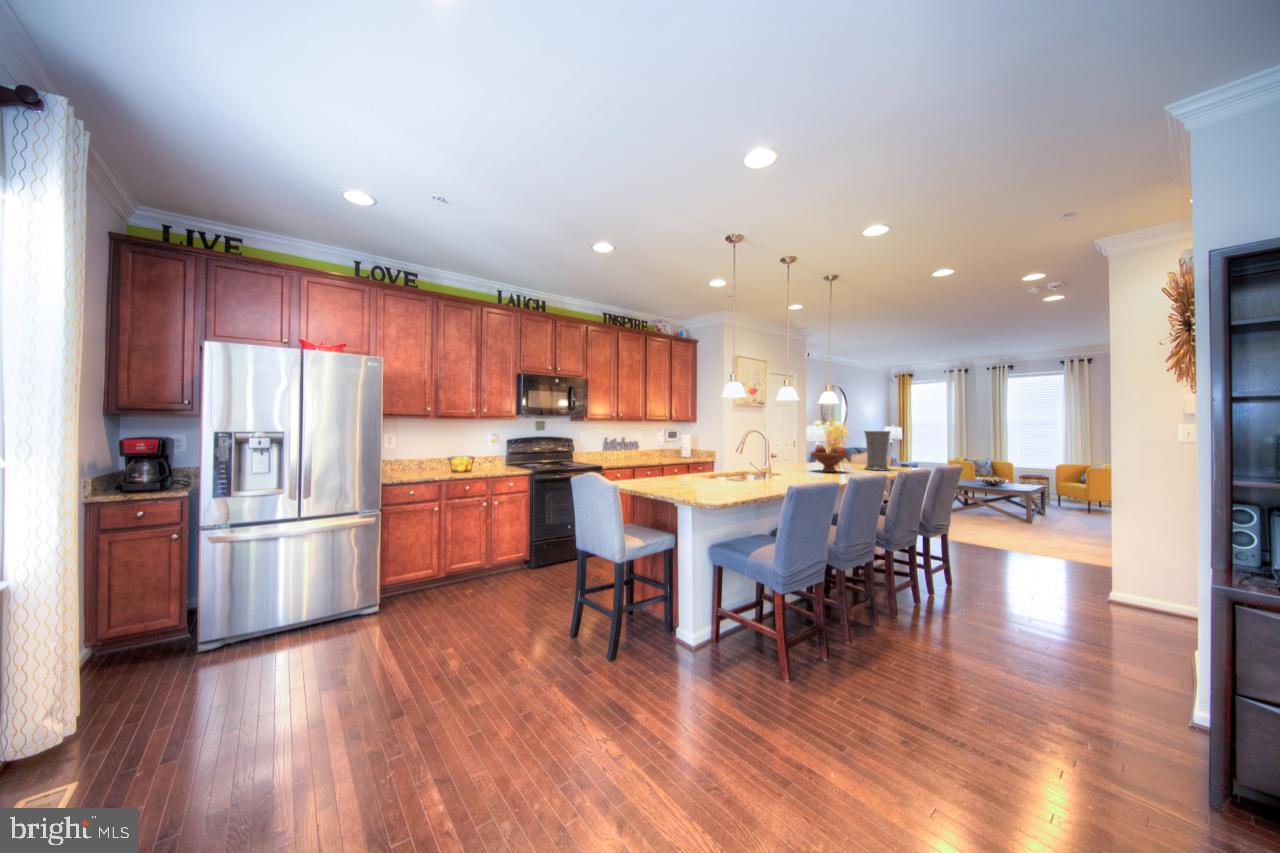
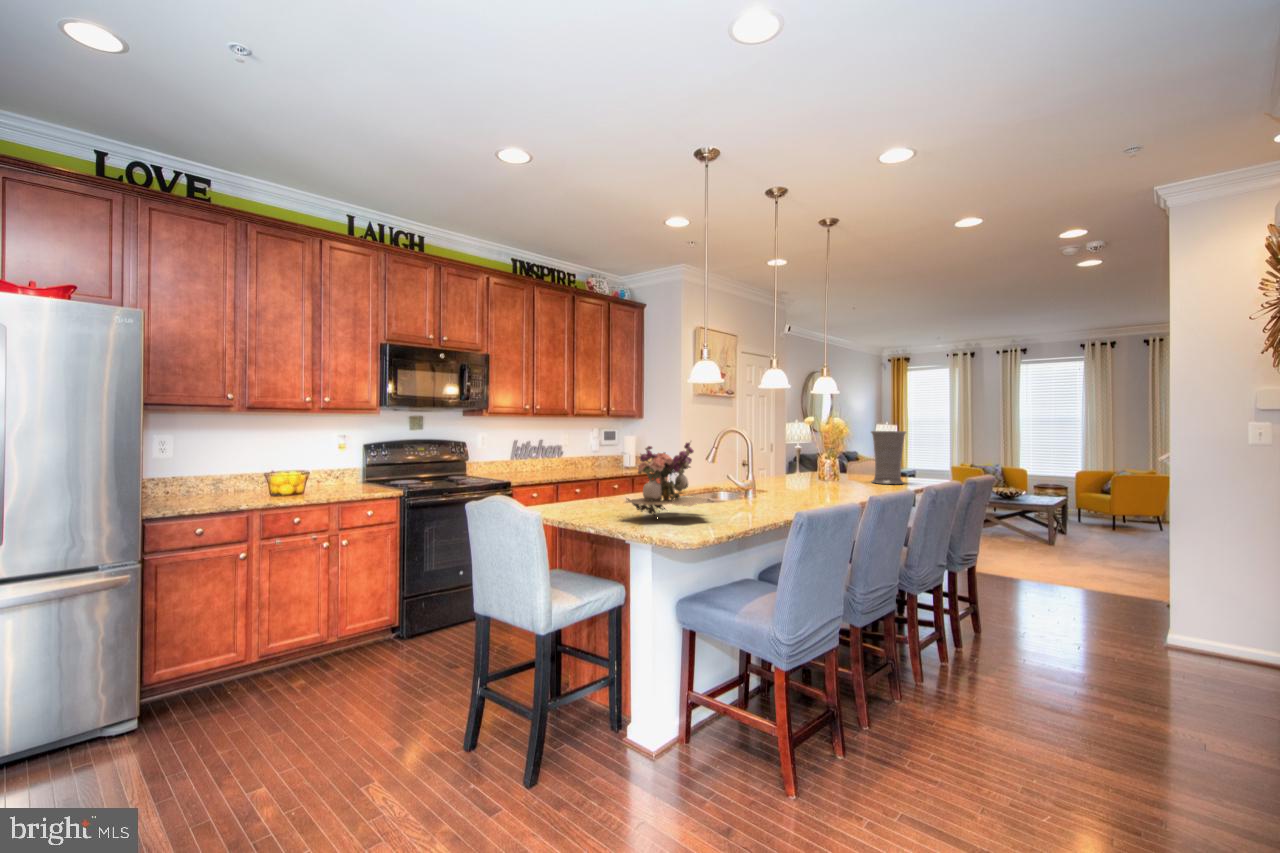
flower arrangement: none [672,437,734,489] -> present [625,443,713,516]
fruit bowl: present [811,446,848,472] -> none [804,451,855,488]

